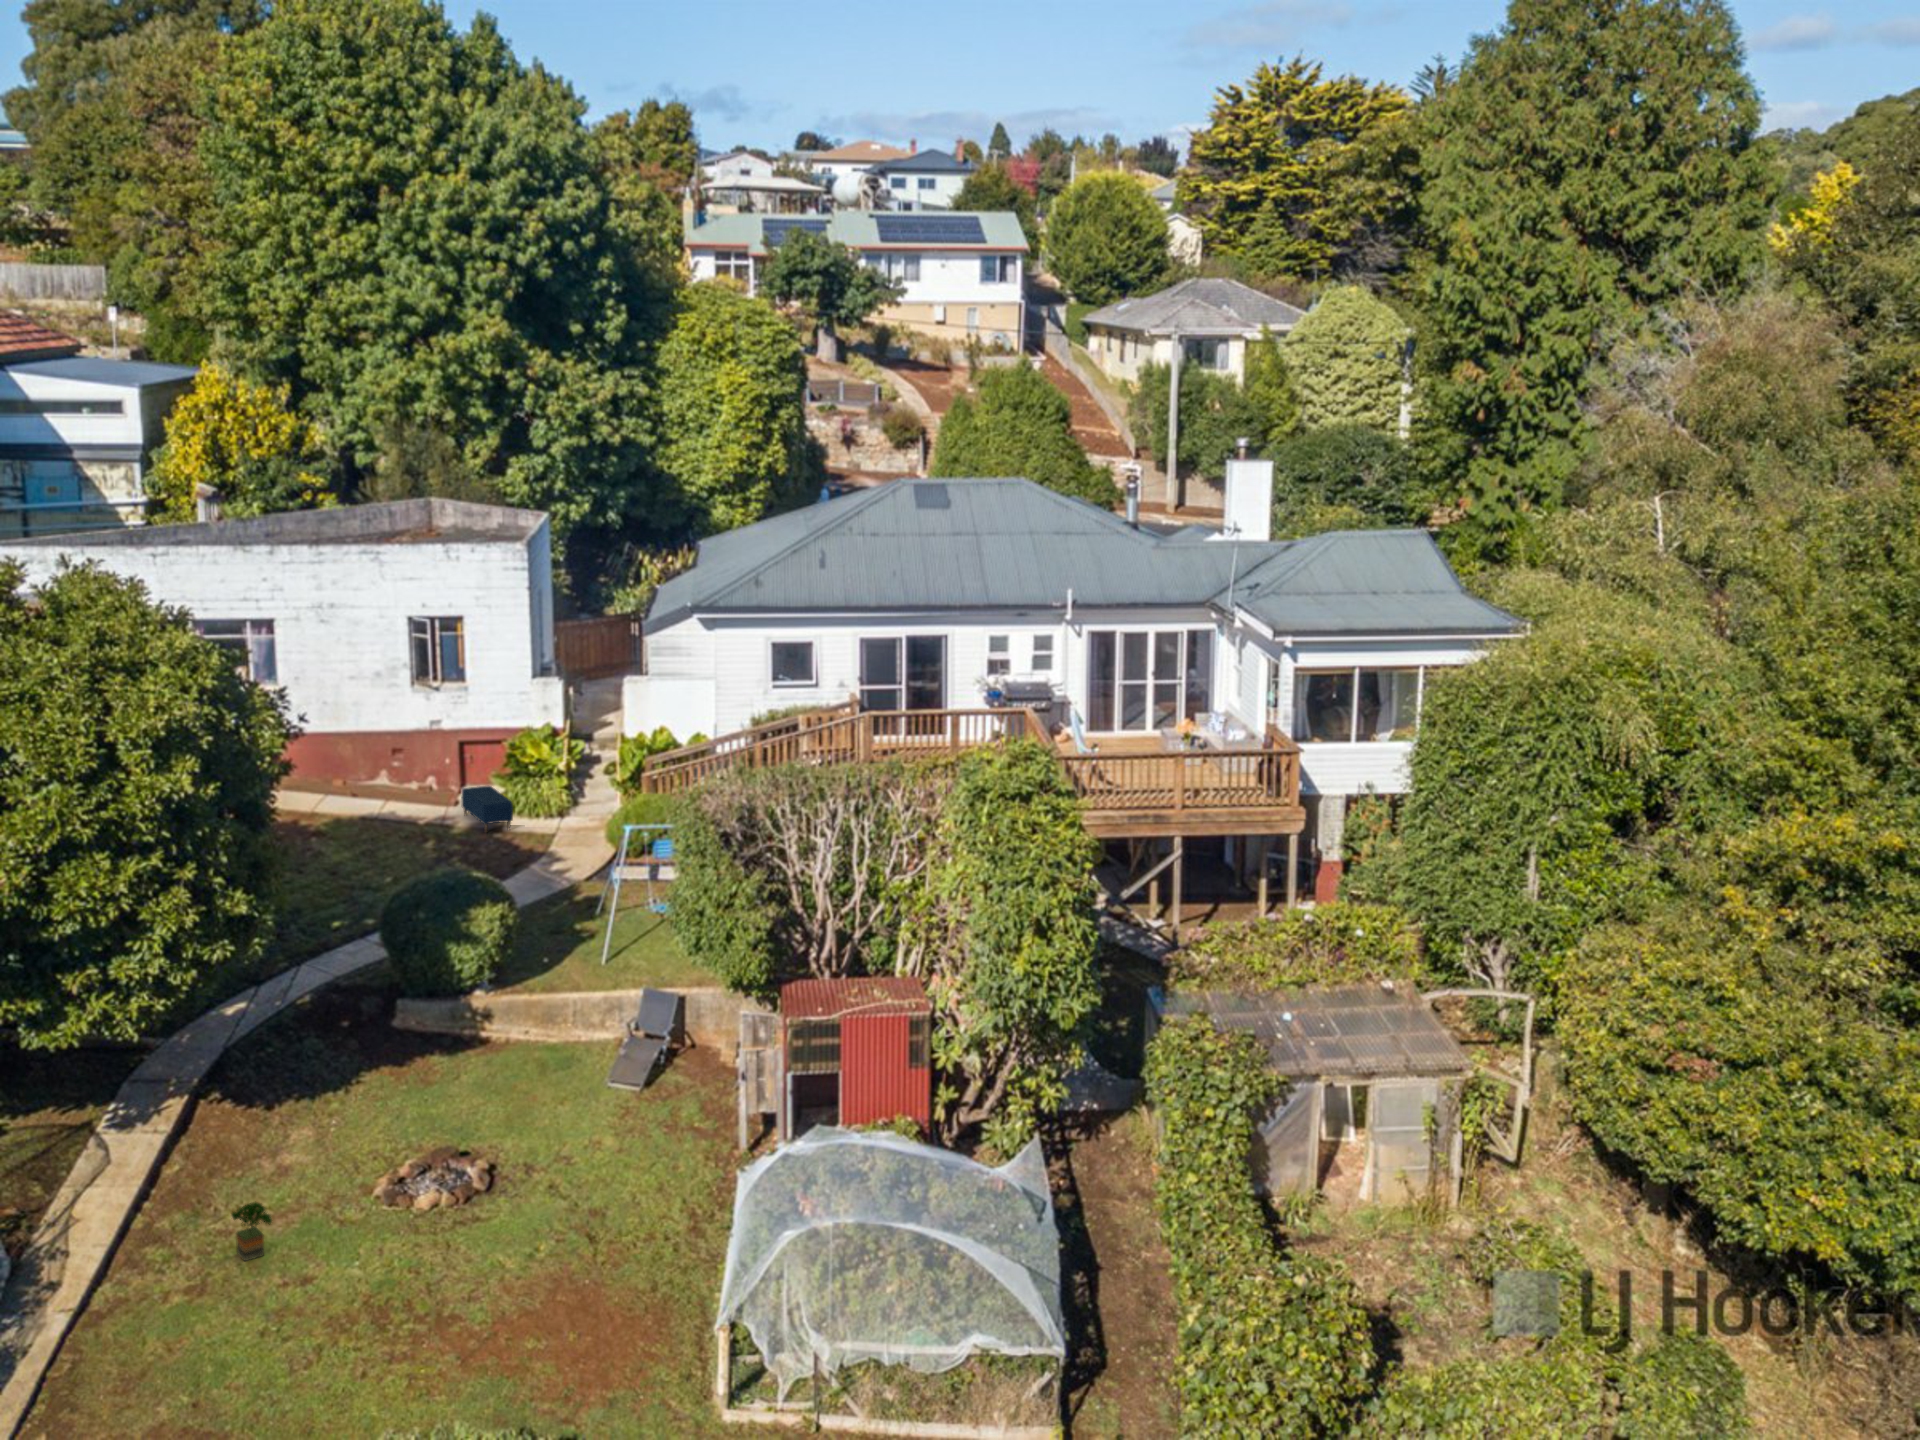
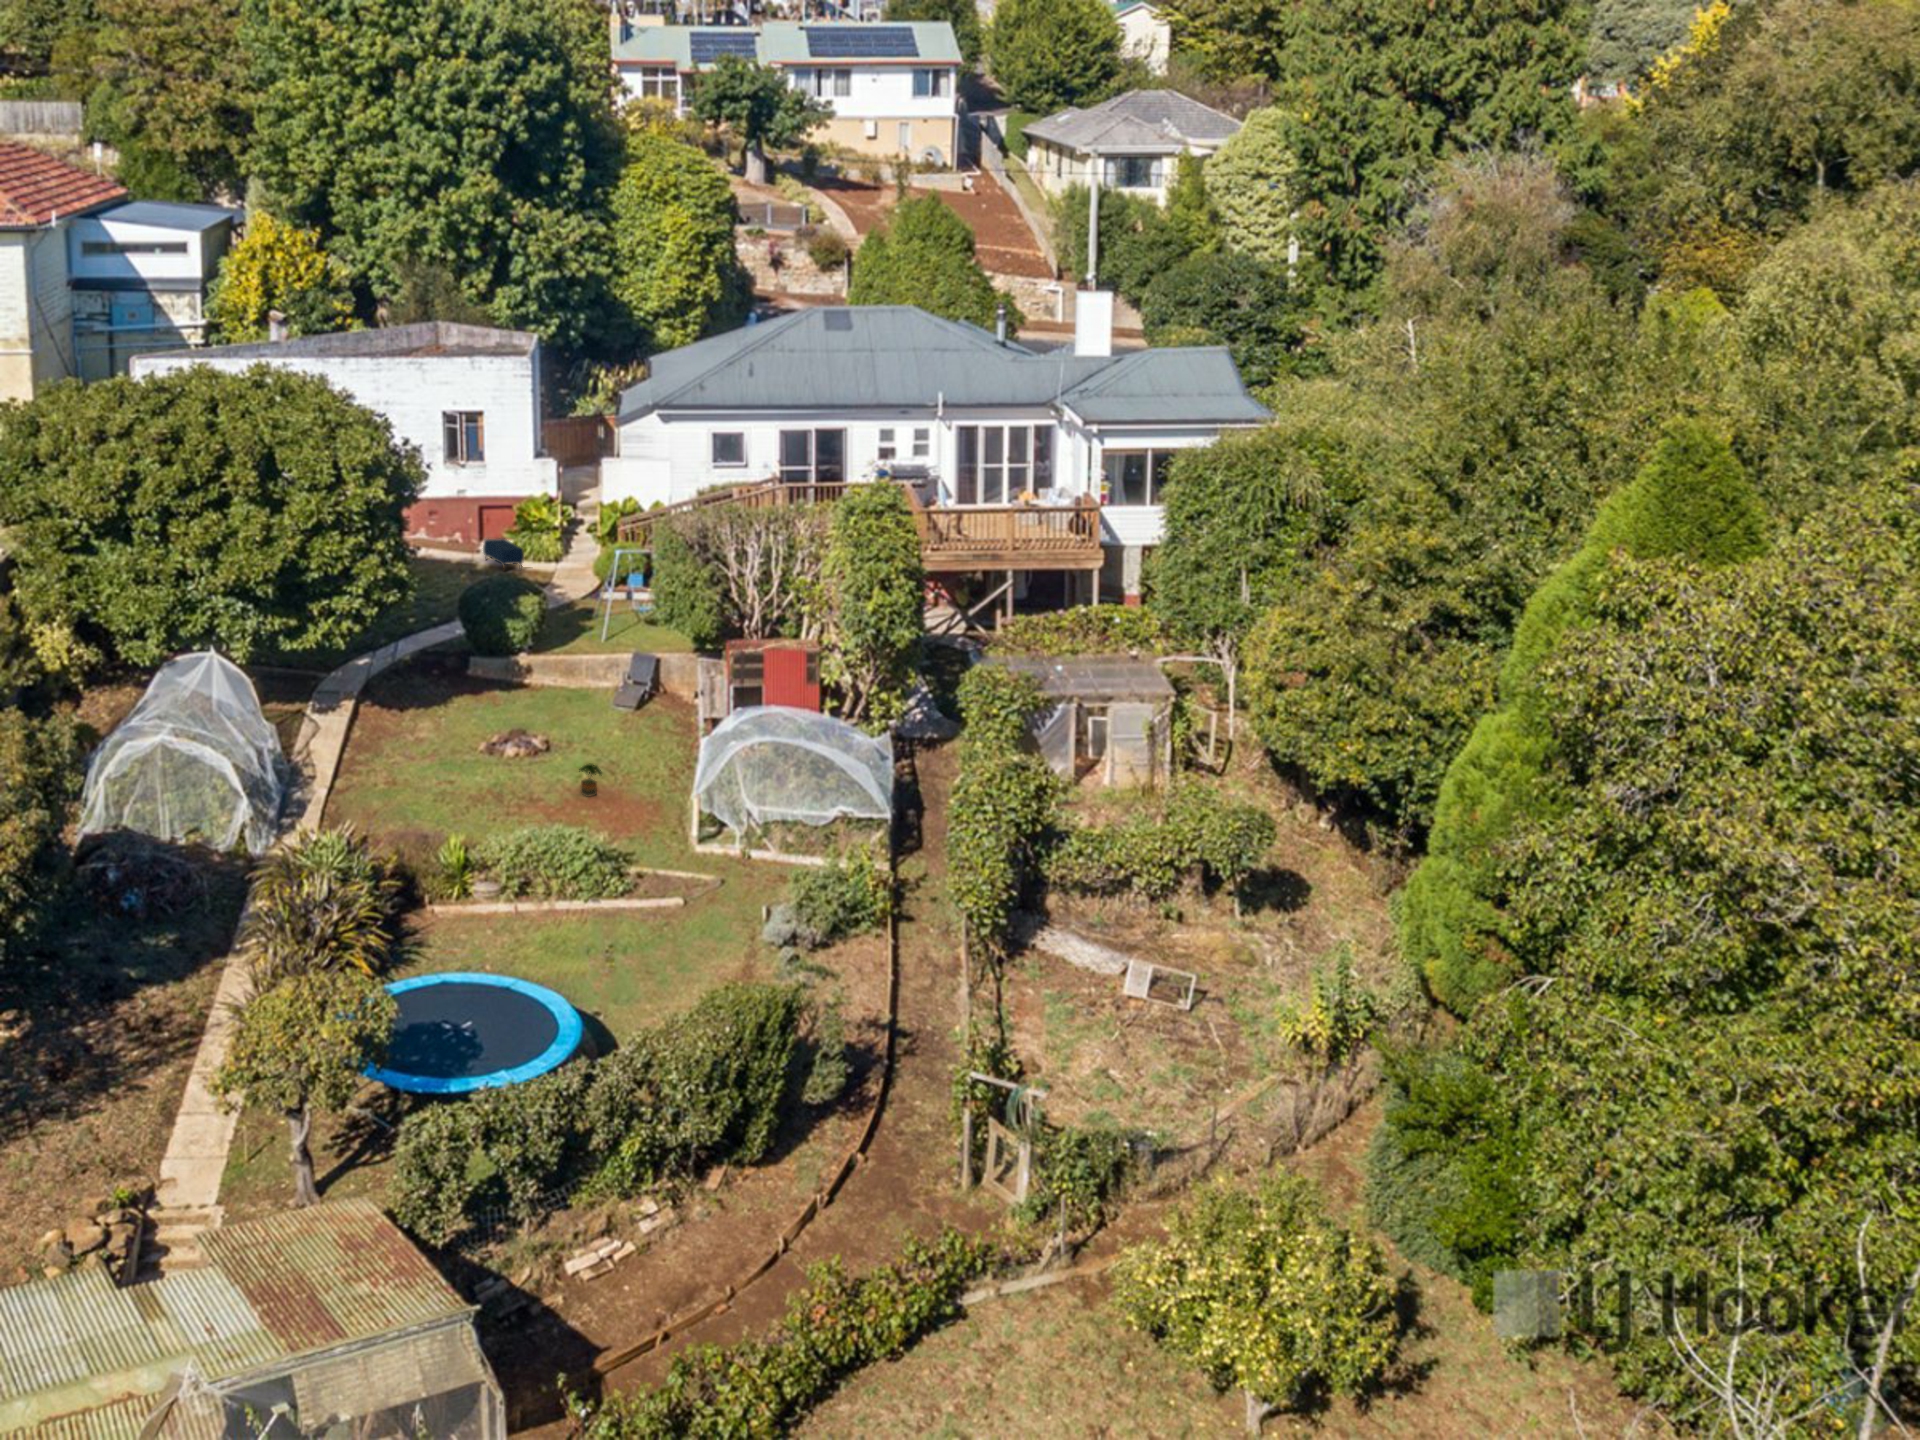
potted tree: present [232,1202,272,1261] -> present [579,763,602,797]

